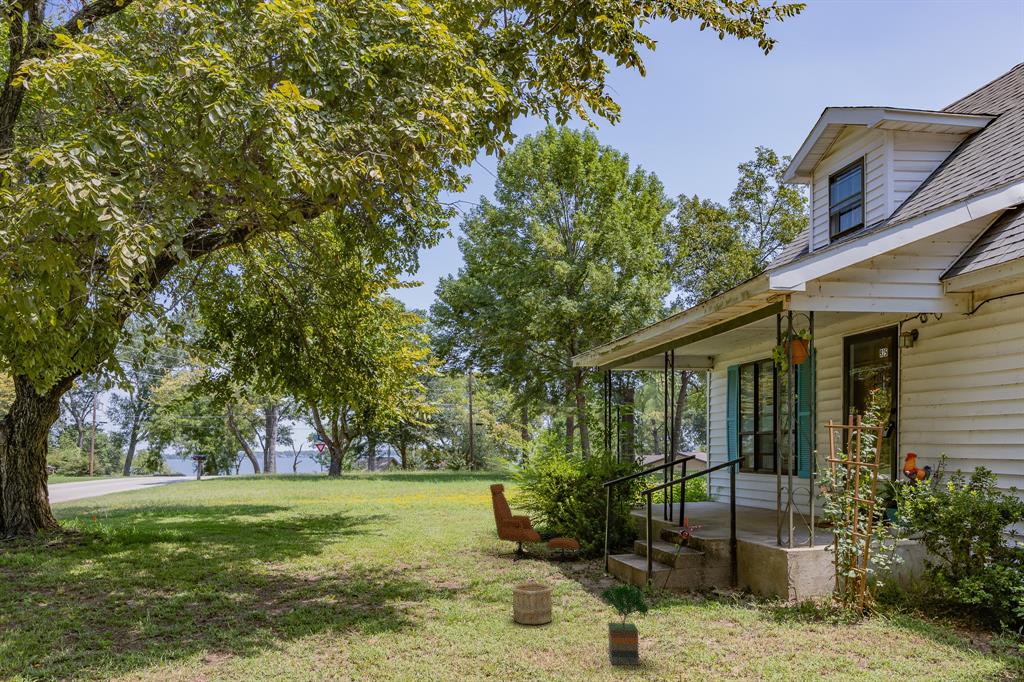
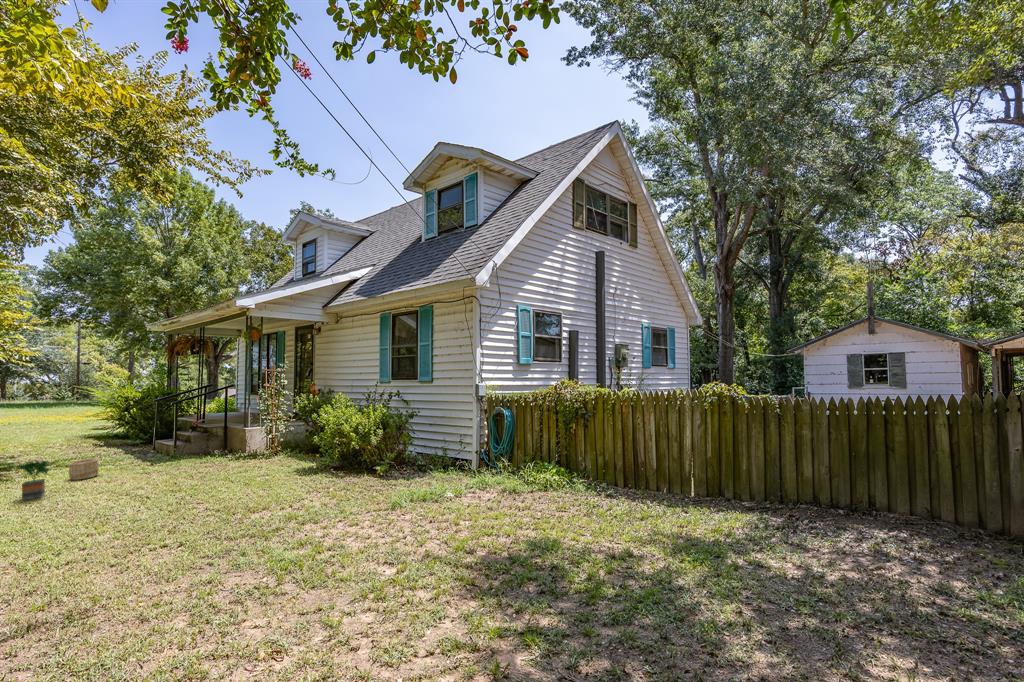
lounge chair: present [490,484,579,564] -> none [67,409,138,453]
potted tree: present [601,585,649,665] -> present [18,461,51,500]

